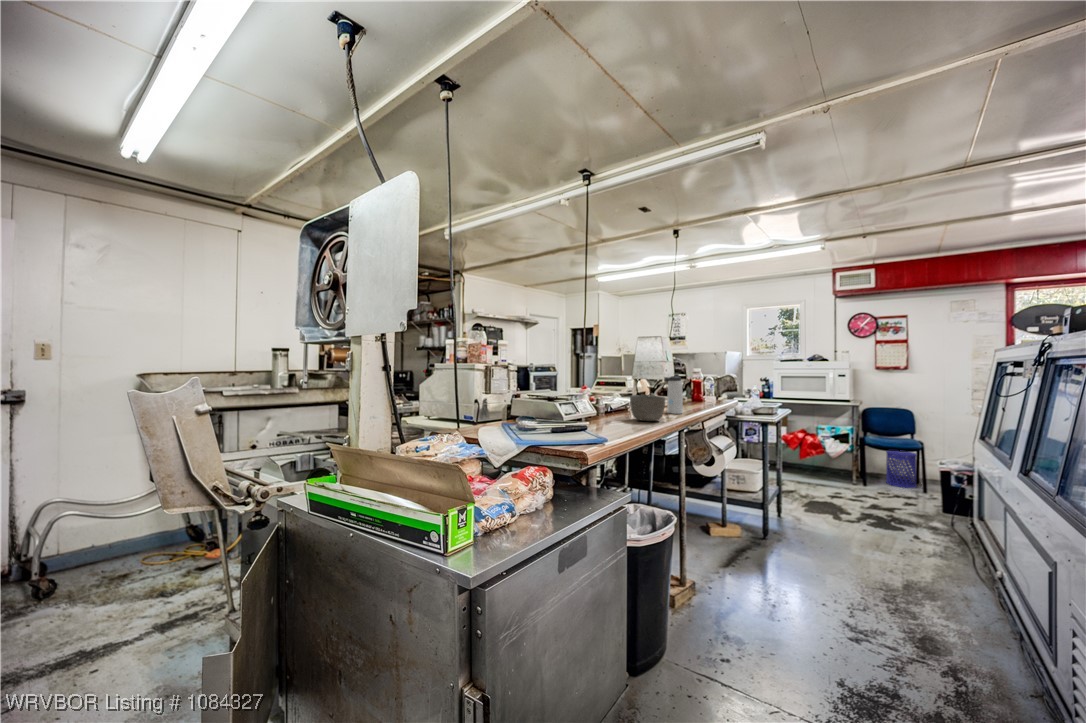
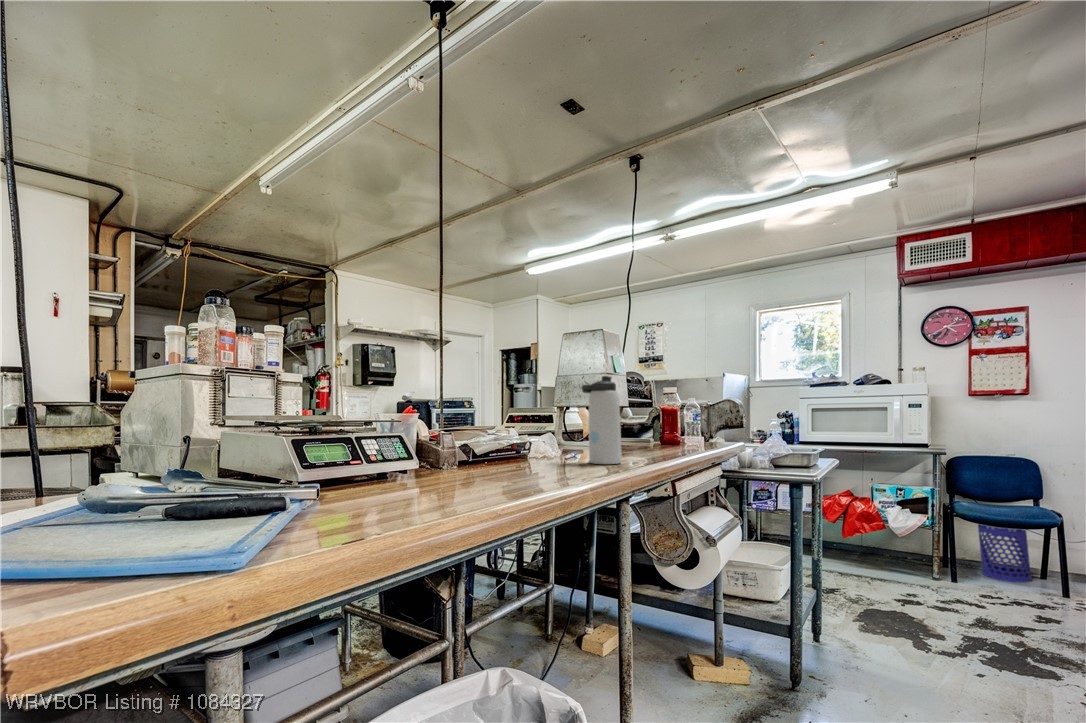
bowl: present [630,395,665,421] -> none [468,418,556,482]

